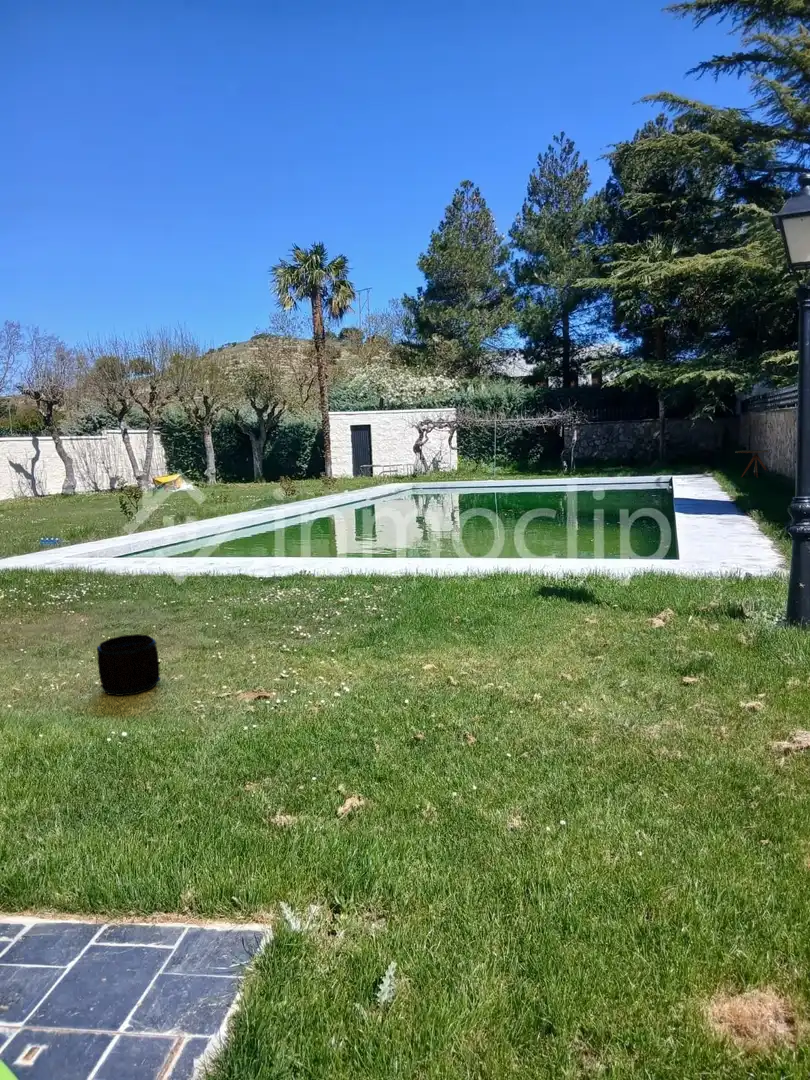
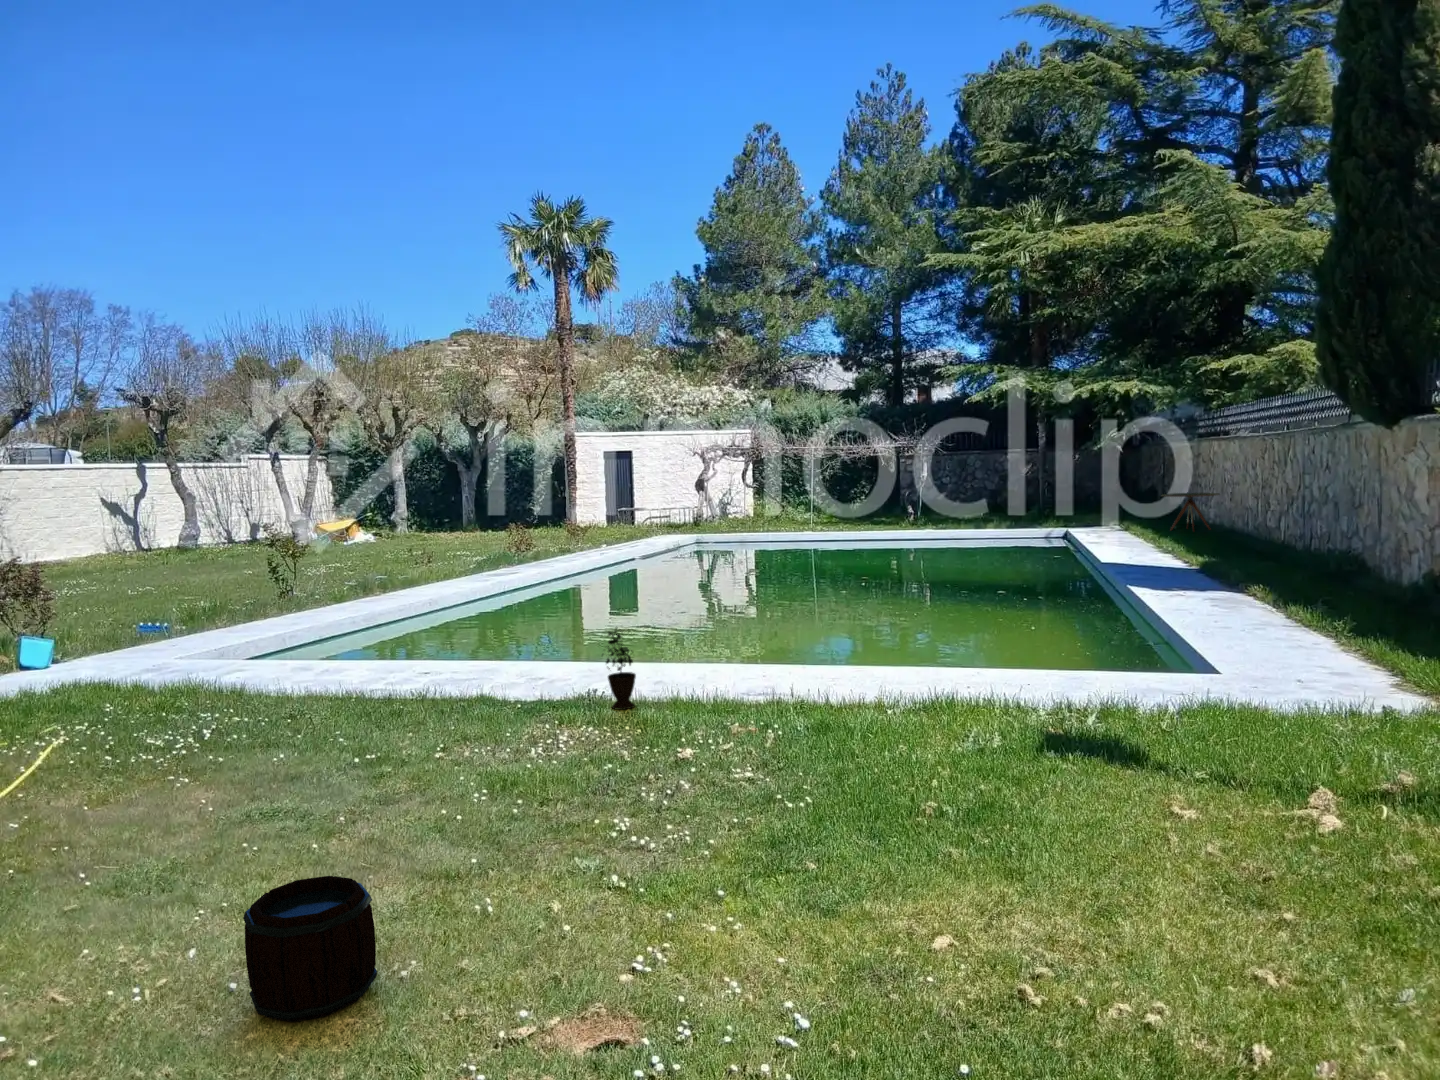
potted plant: none [307,530,329,579] -> present [602,628,636,710]

